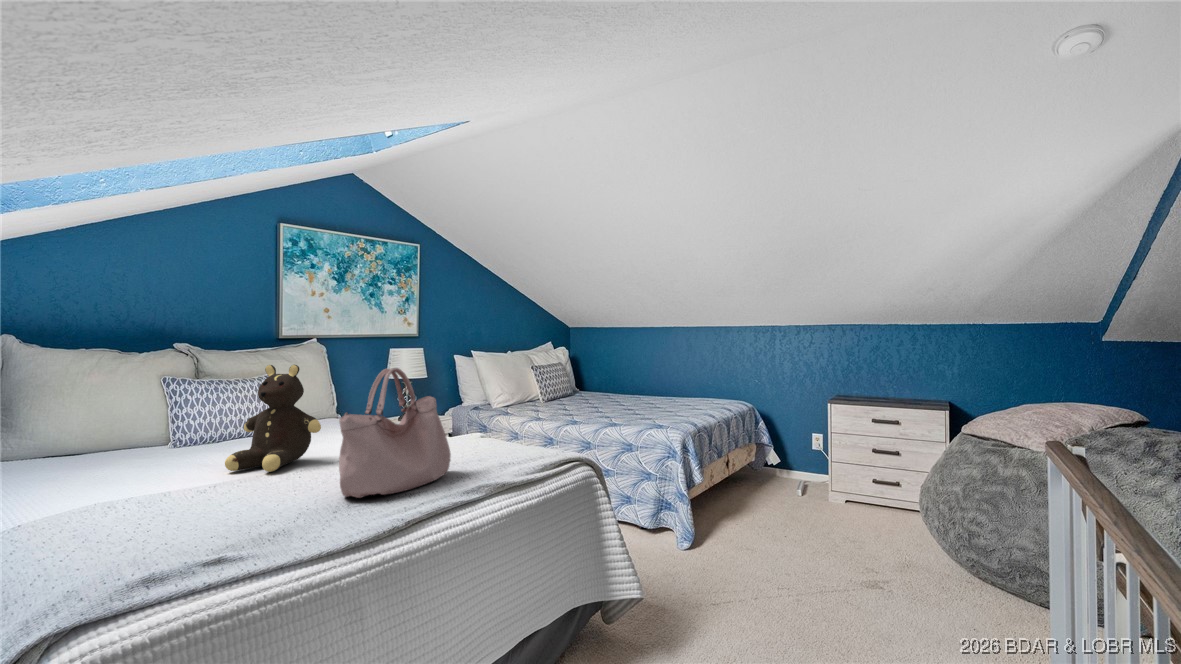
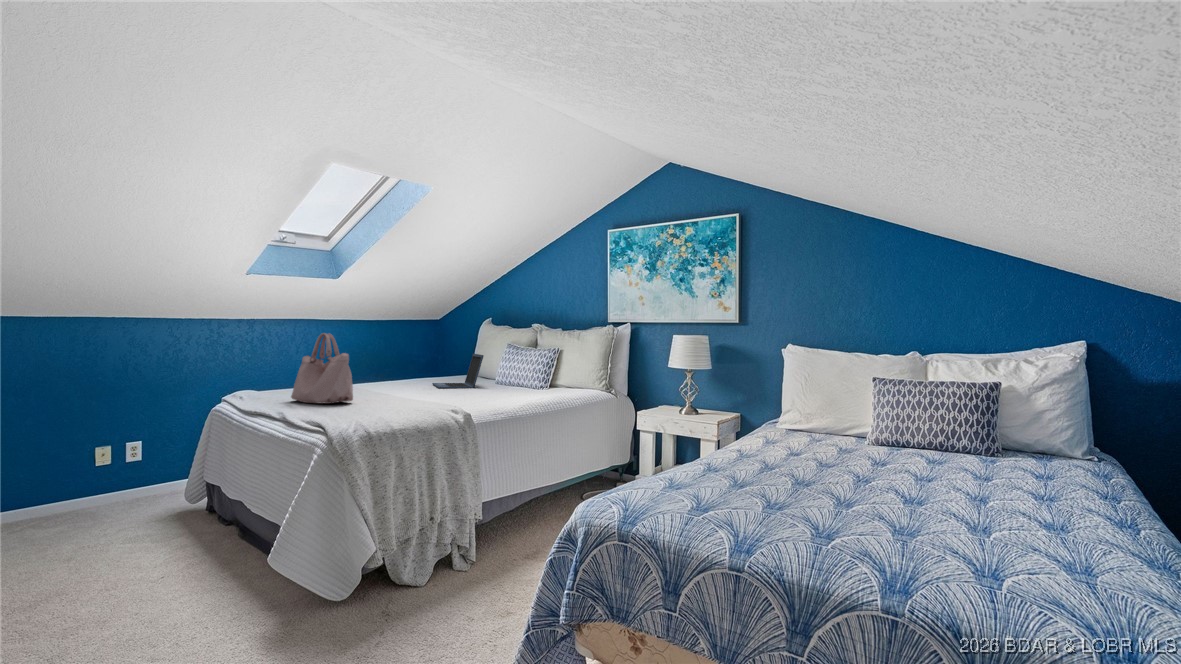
teddy bear: present [225,365,321,472] -> none [384,335,430,394]
laptop: none [49,394,200,472] -> present [432,354,484,388]

